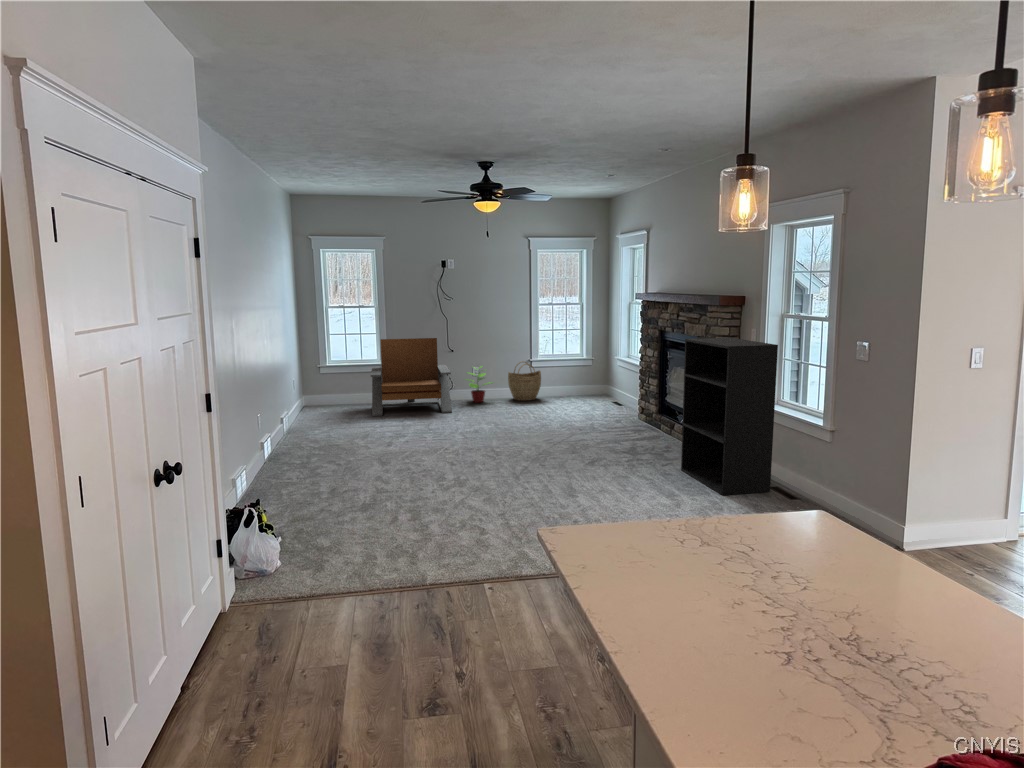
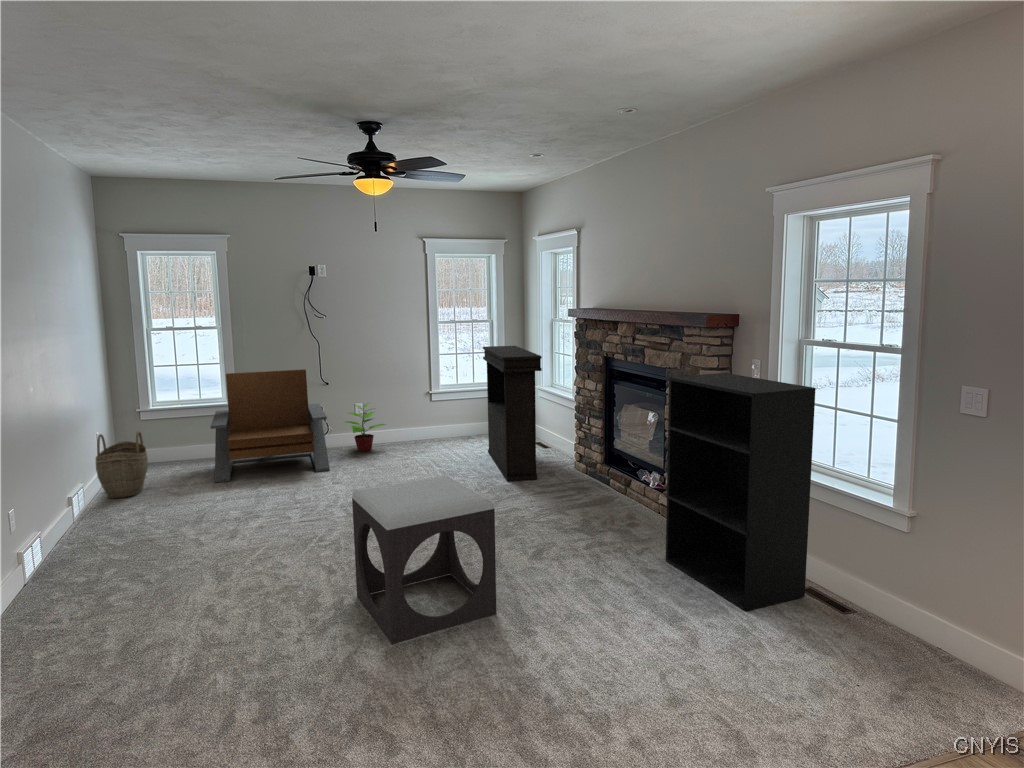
console table: none [571,323,611,424] -> present [483,346,542,481]
woven basket: present [508,362,541,401] -> present [96,431,148,498]
footstool: none [466,400,555,495] -> present [352,475,496,644]

